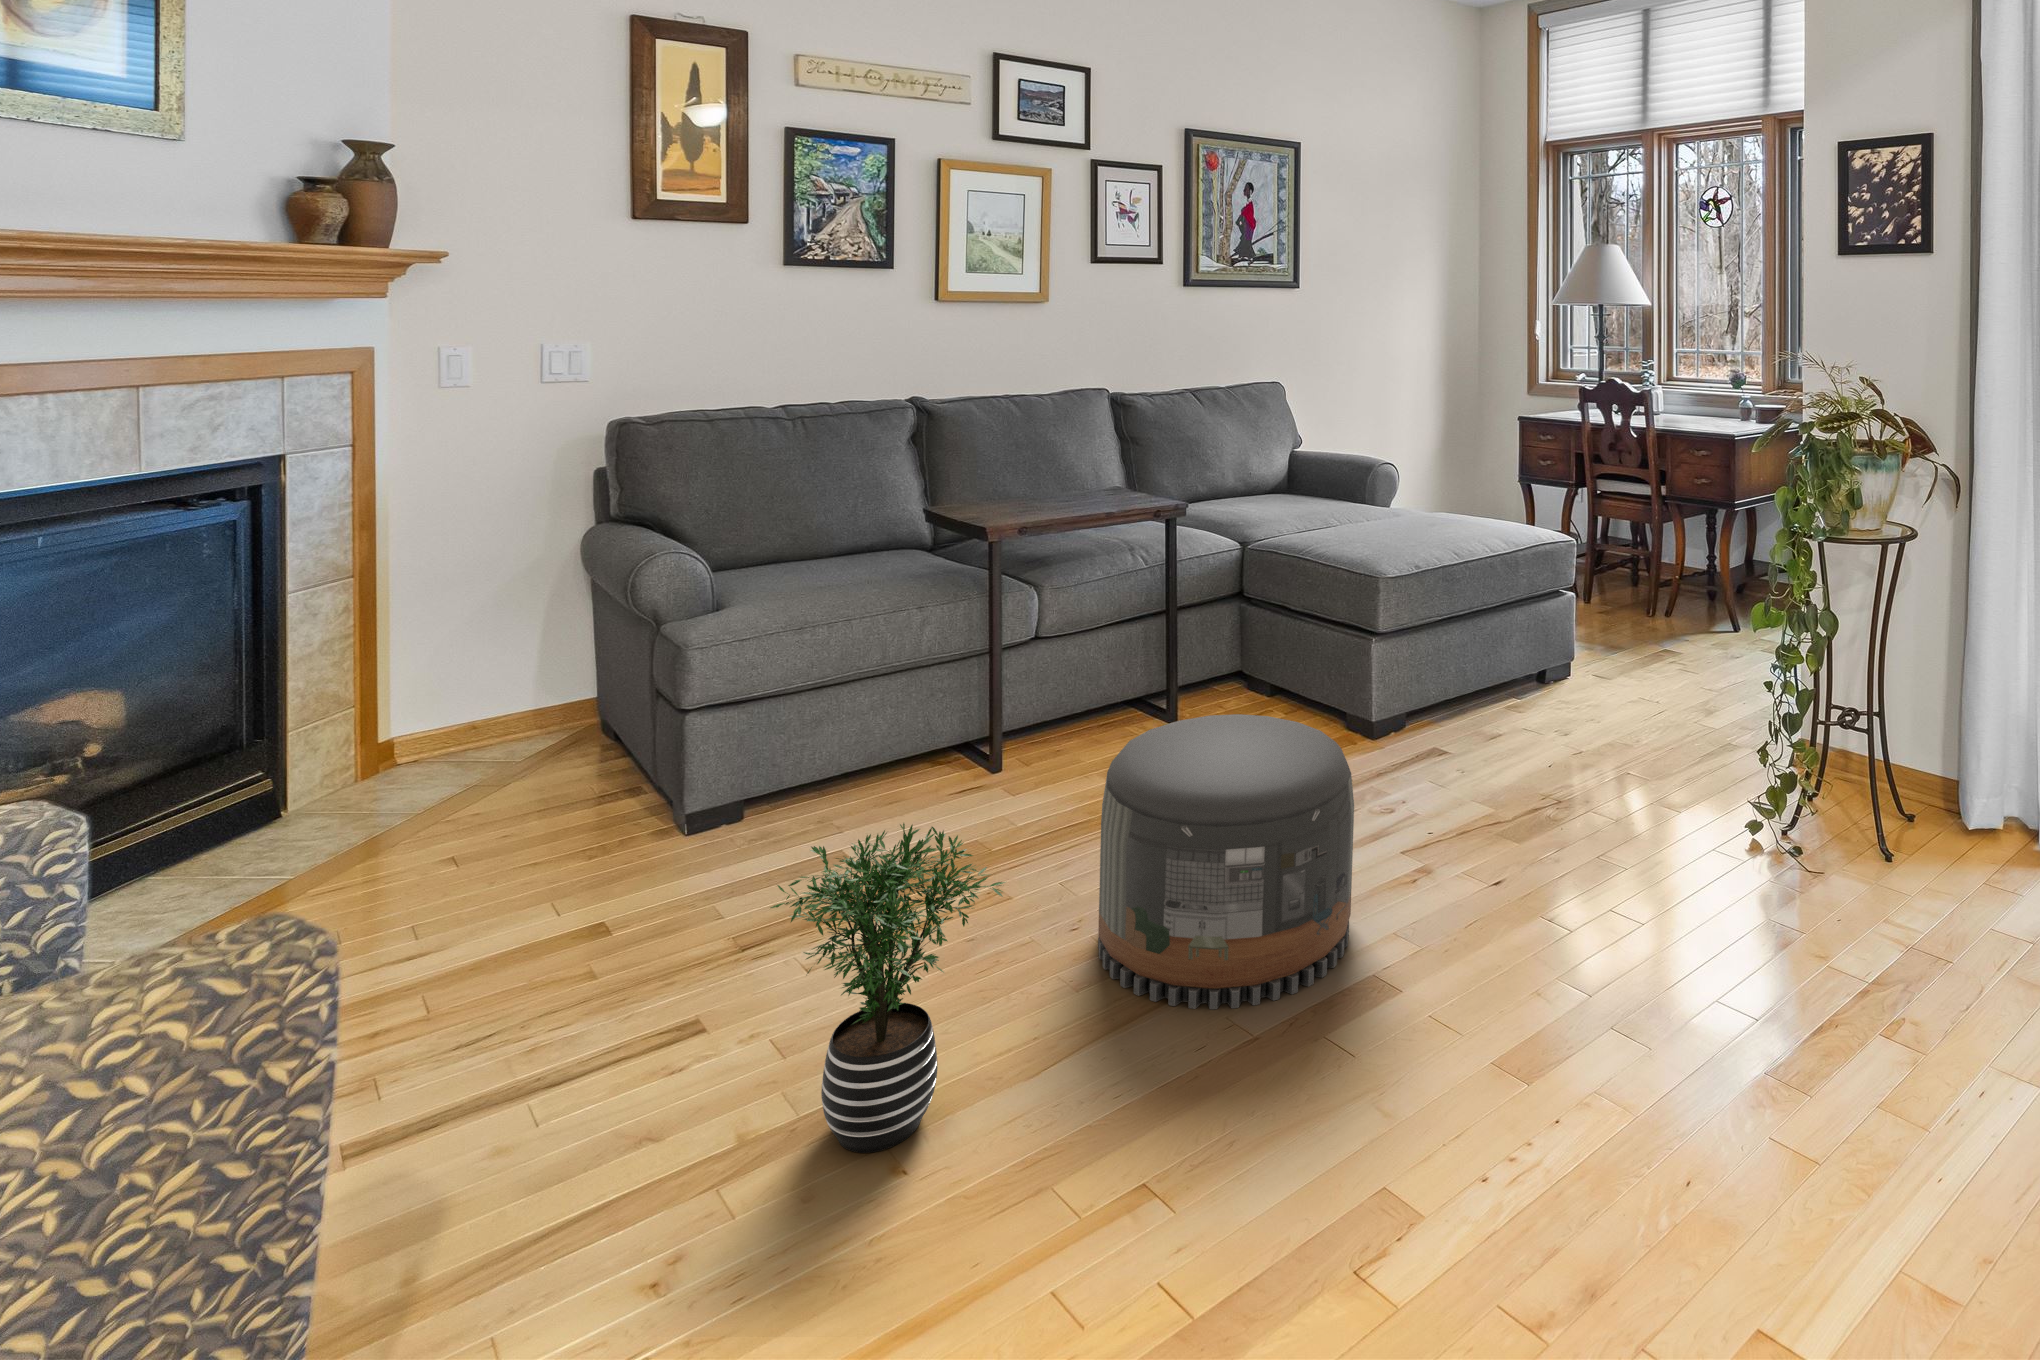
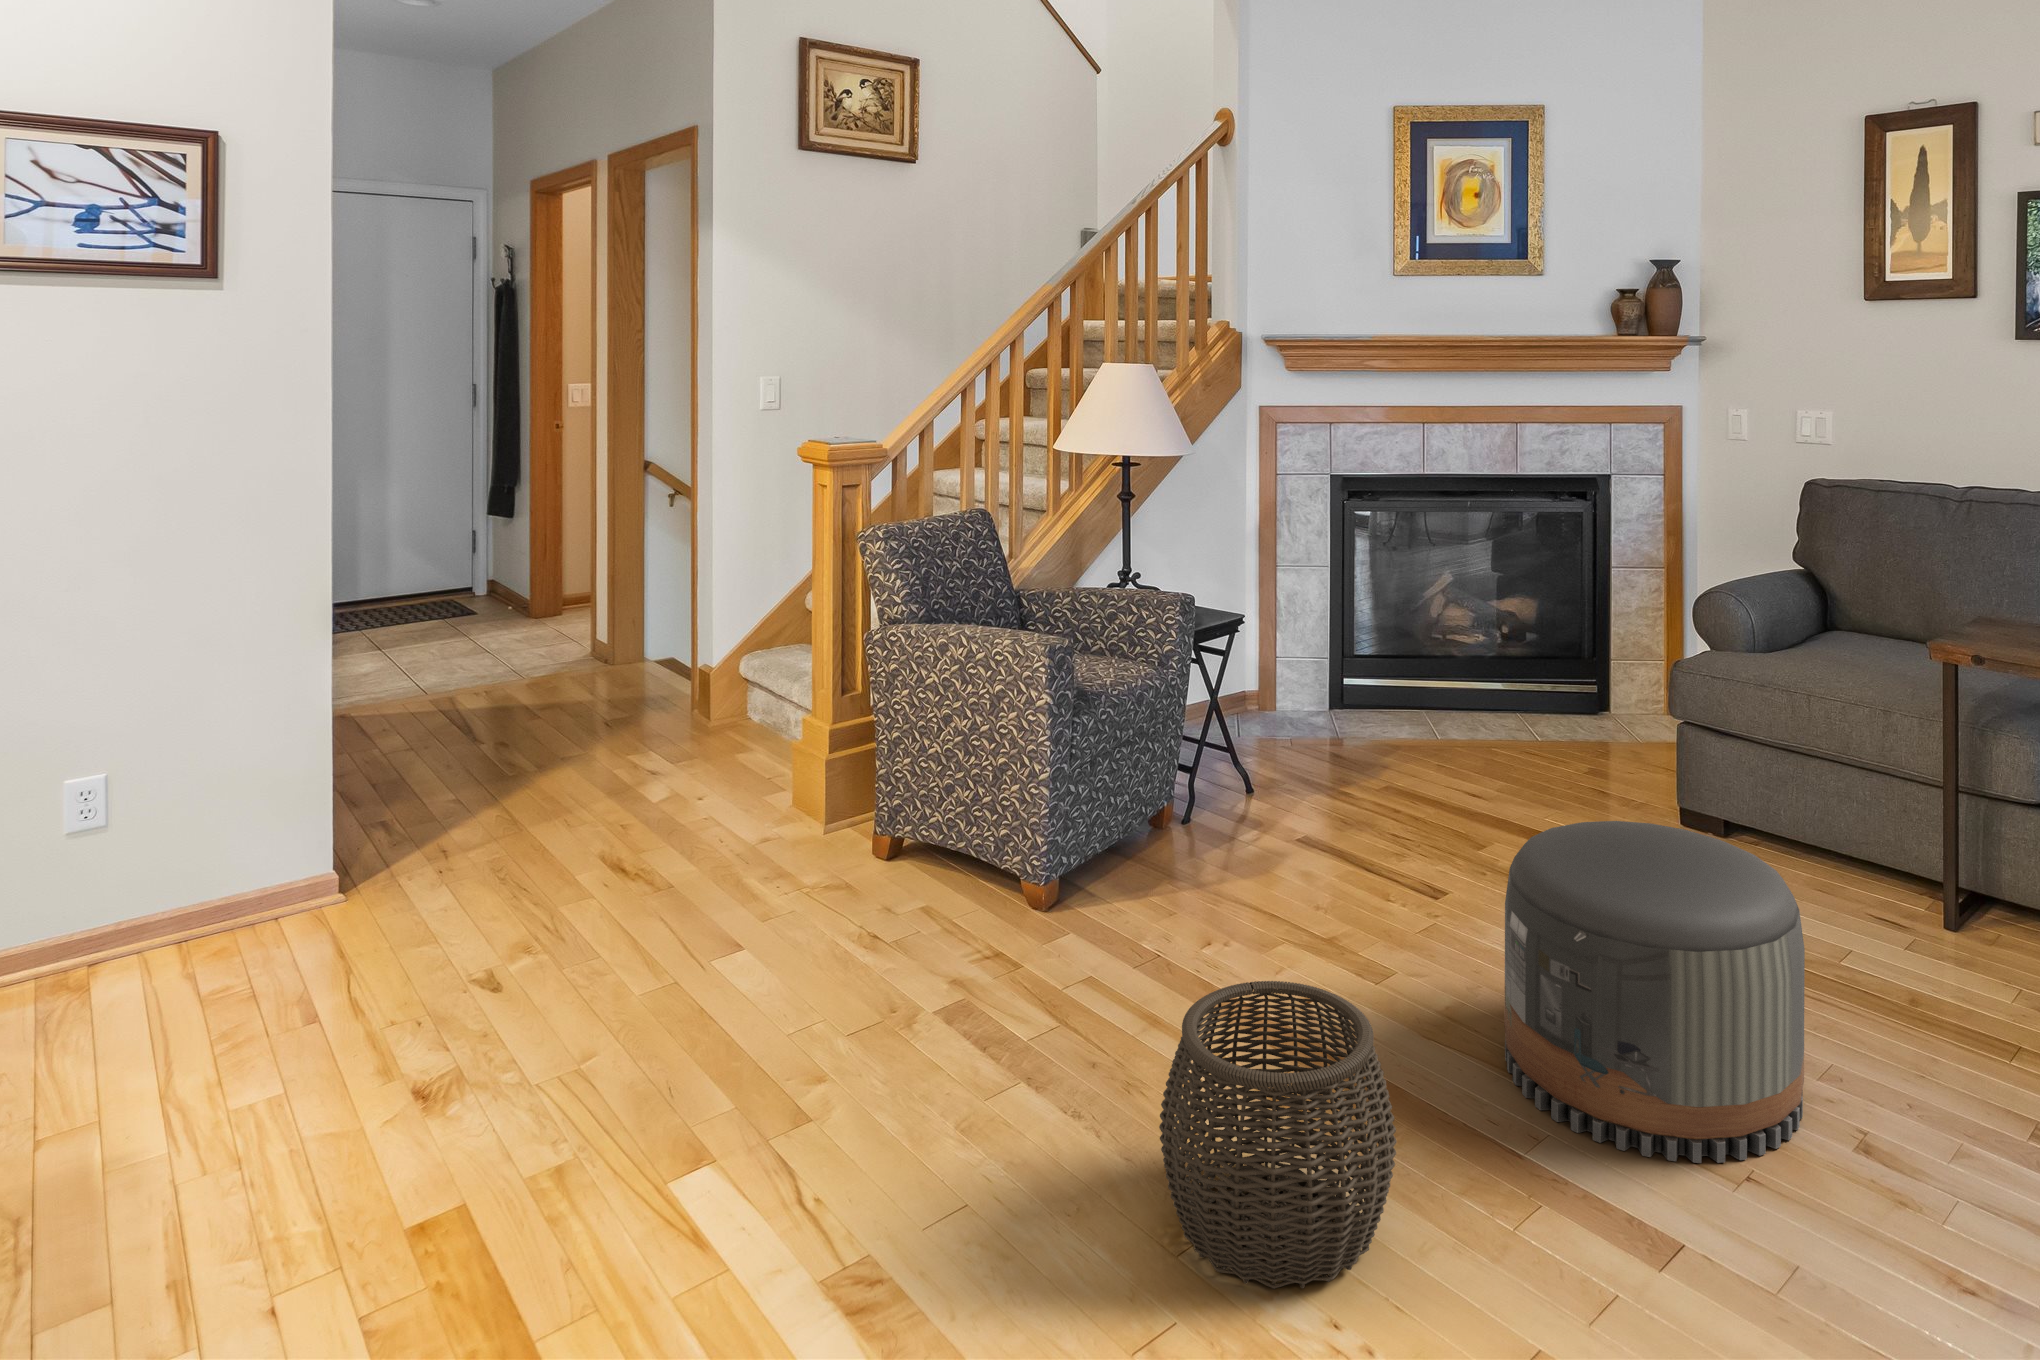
potted plant: present [771,823,1005,1153] -> none [1244,731,1392,954]
woven basket: none [1370,934,1605,1246] -> present [1159,981,1397,1289]

